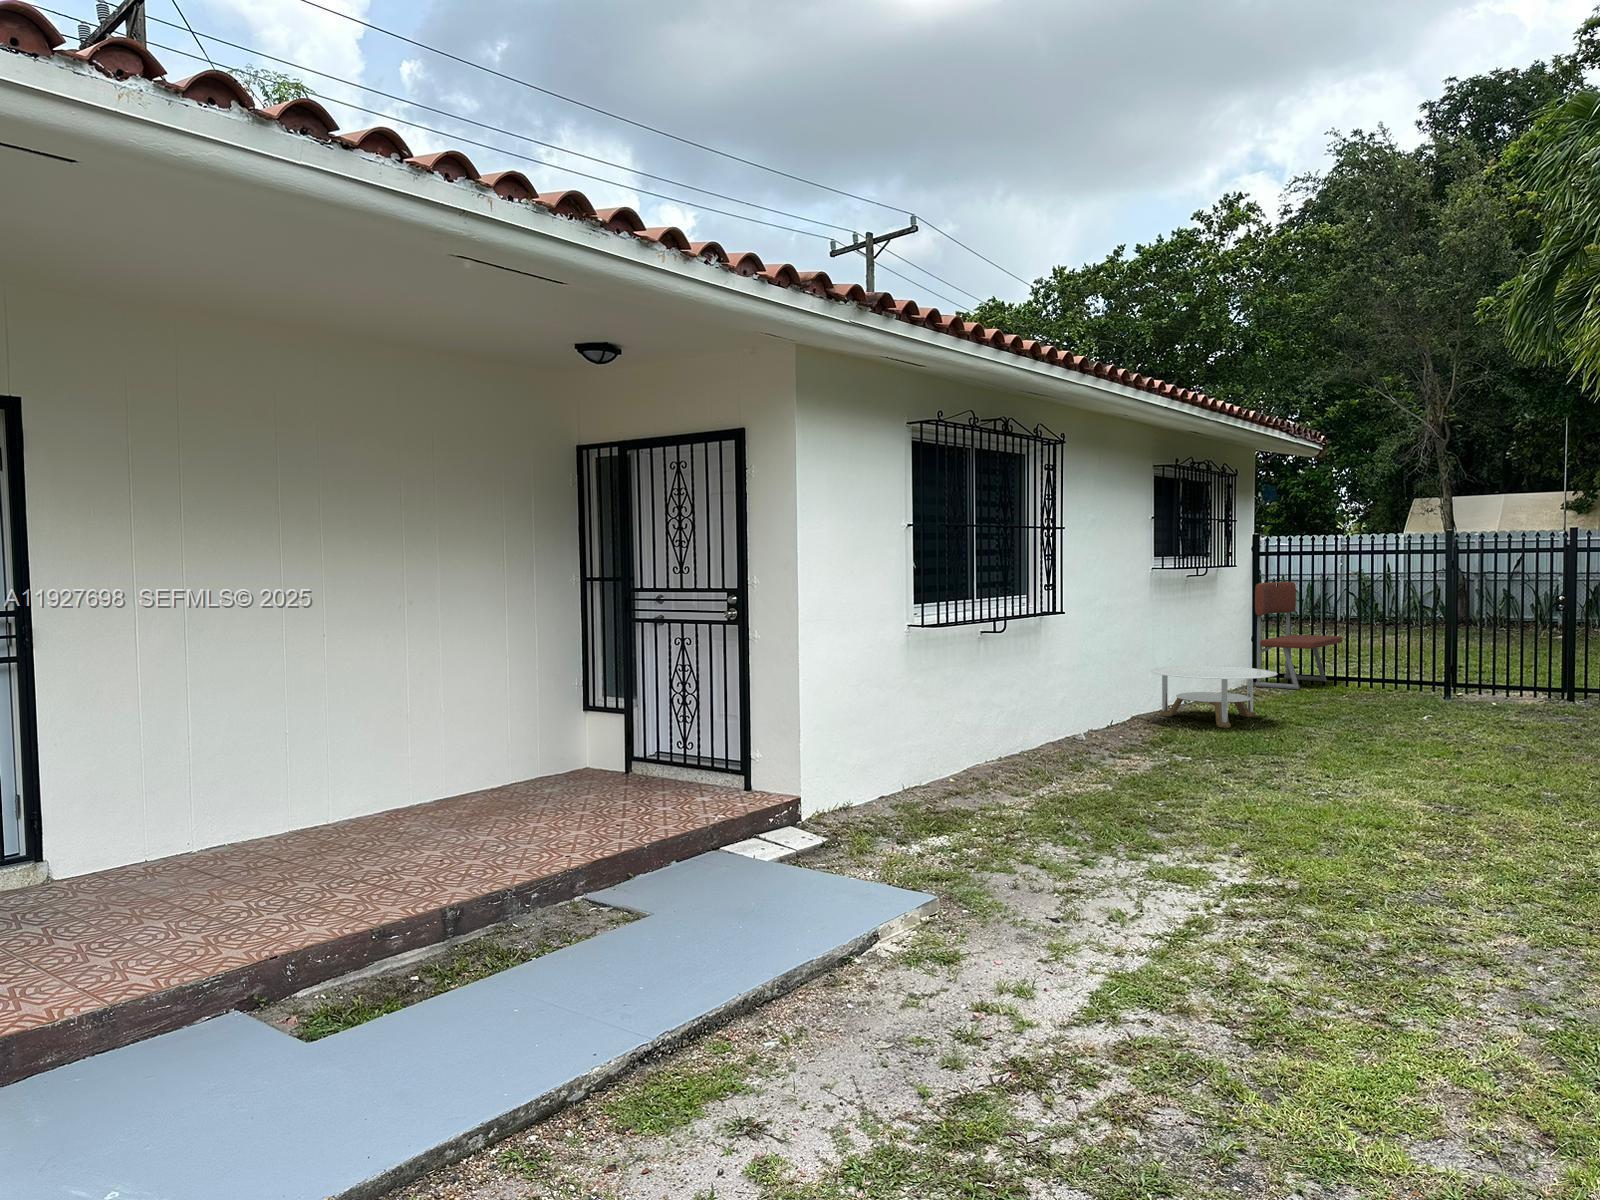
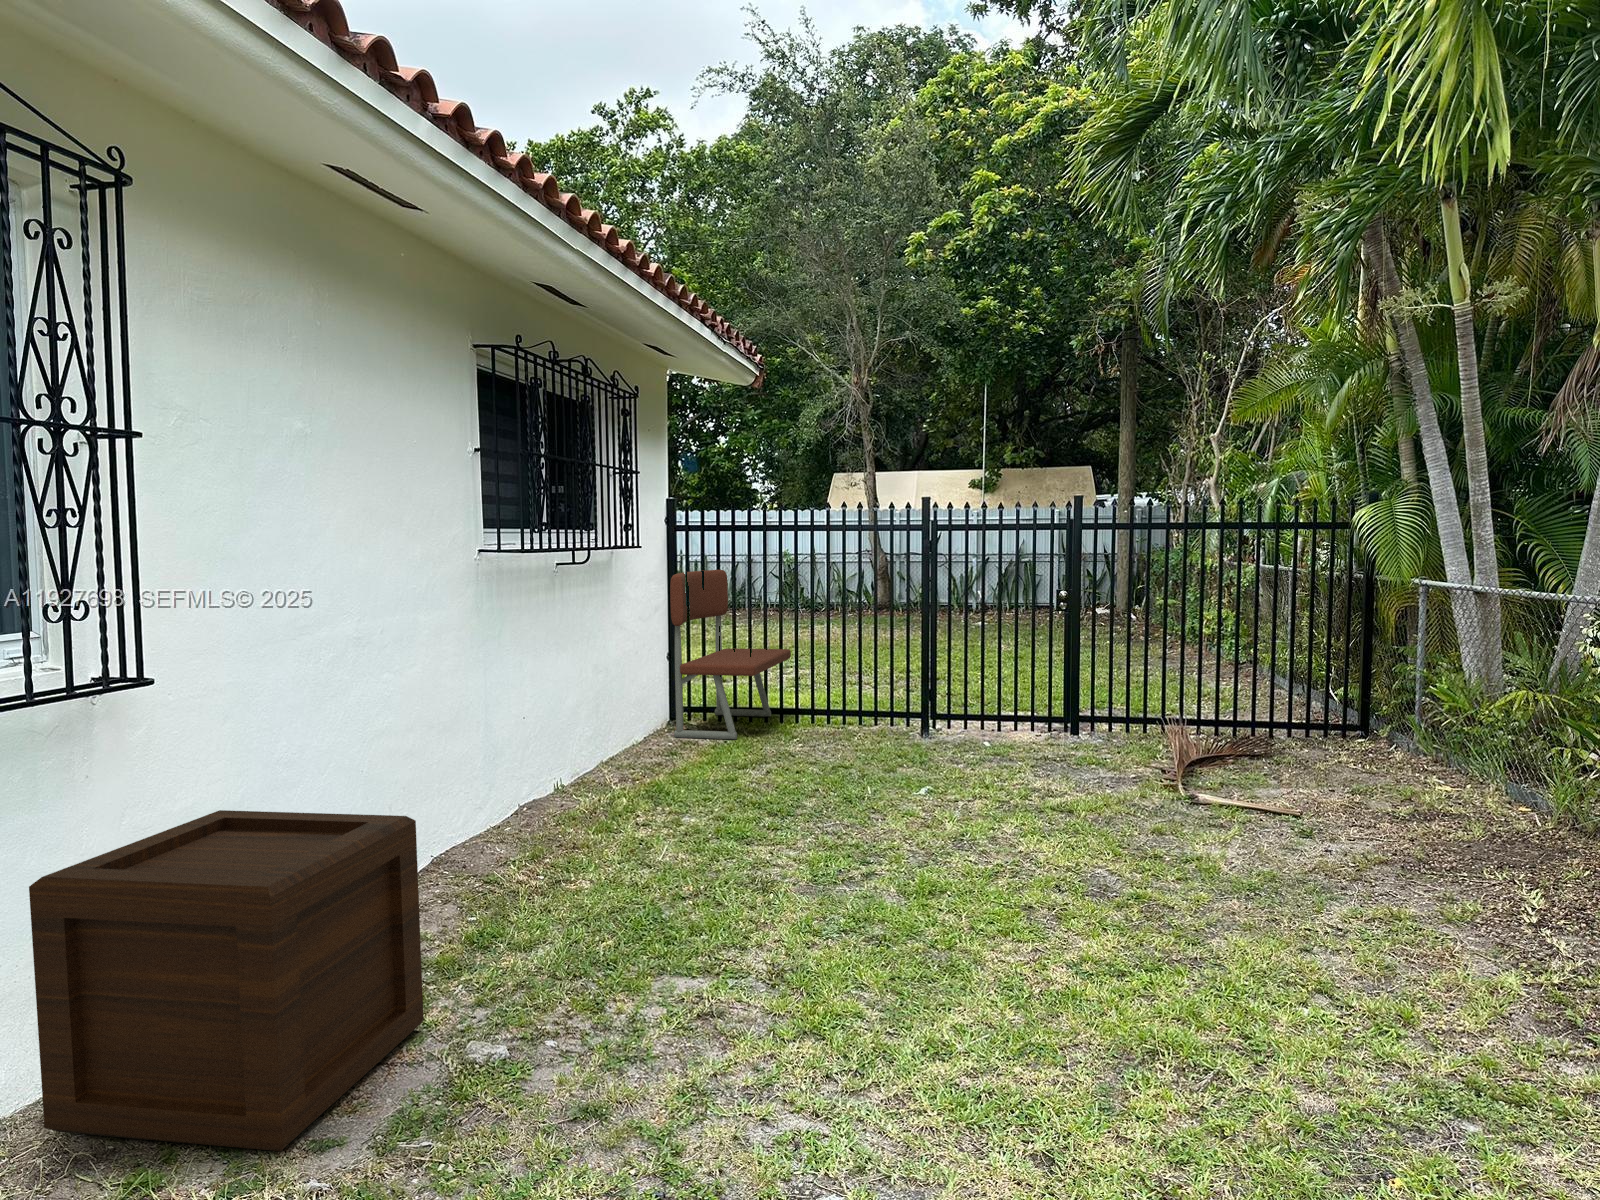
wooden crate: none [1043,661,1156,759] -> present [29,810,424,1151]
round table: present [1151,666,1277,728] -> none [466,737,707,887]

